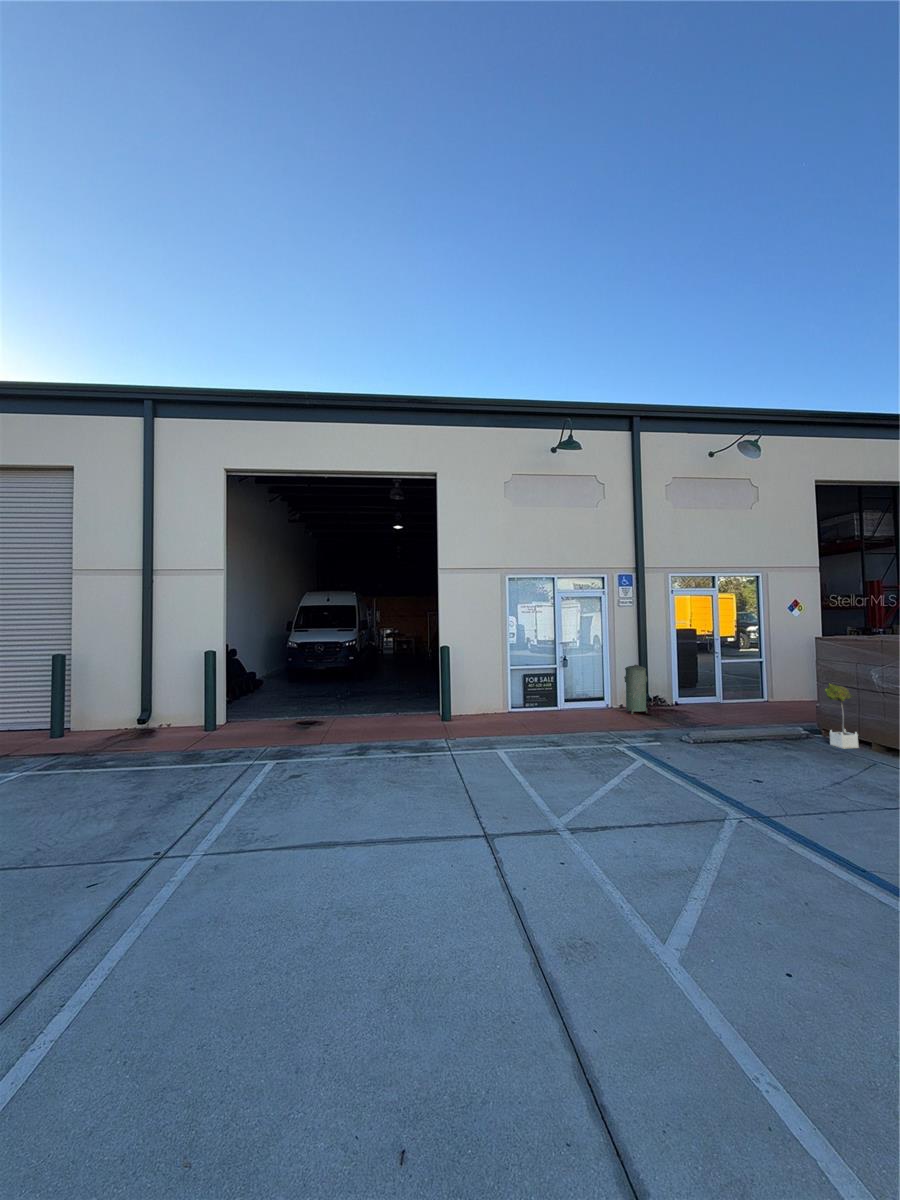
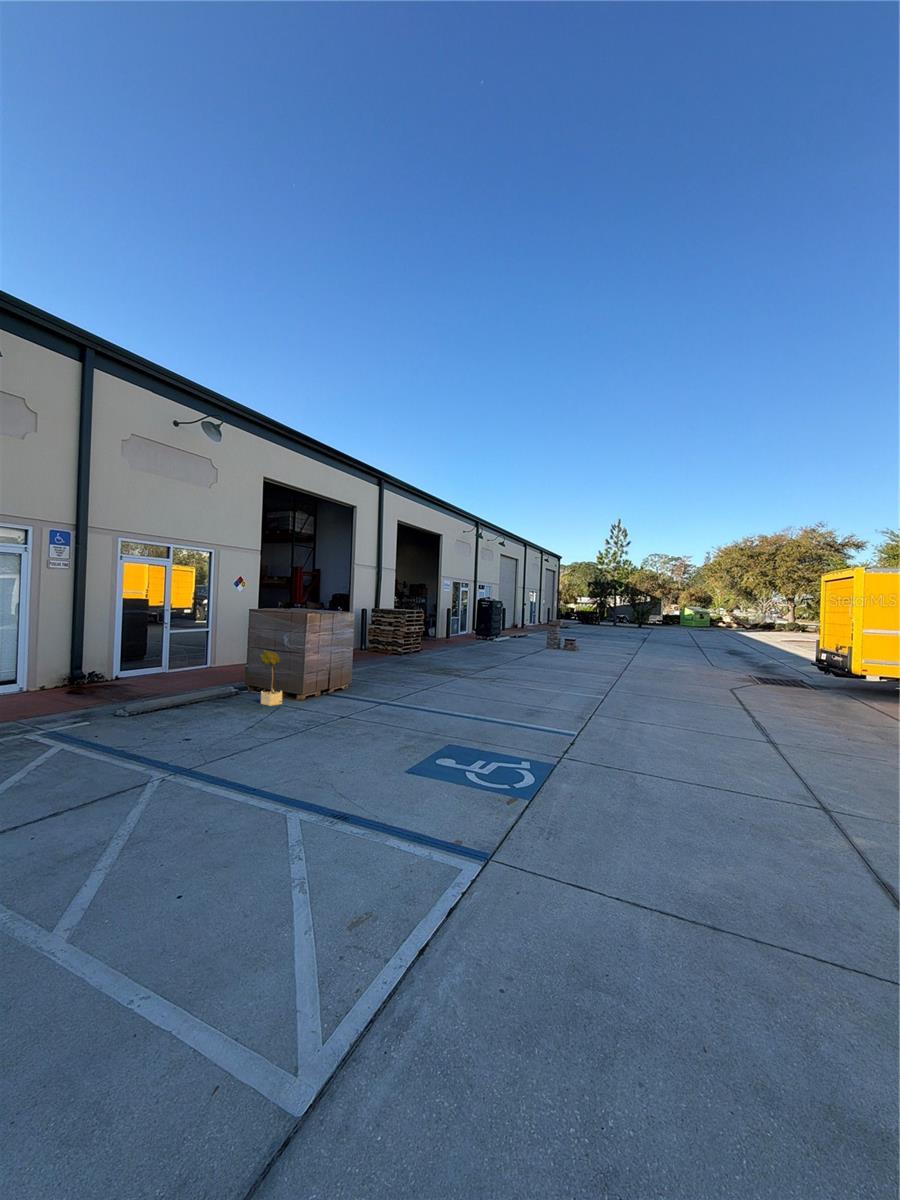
trash can: present [624,665,647,714] -> none [50,636,81,694]

